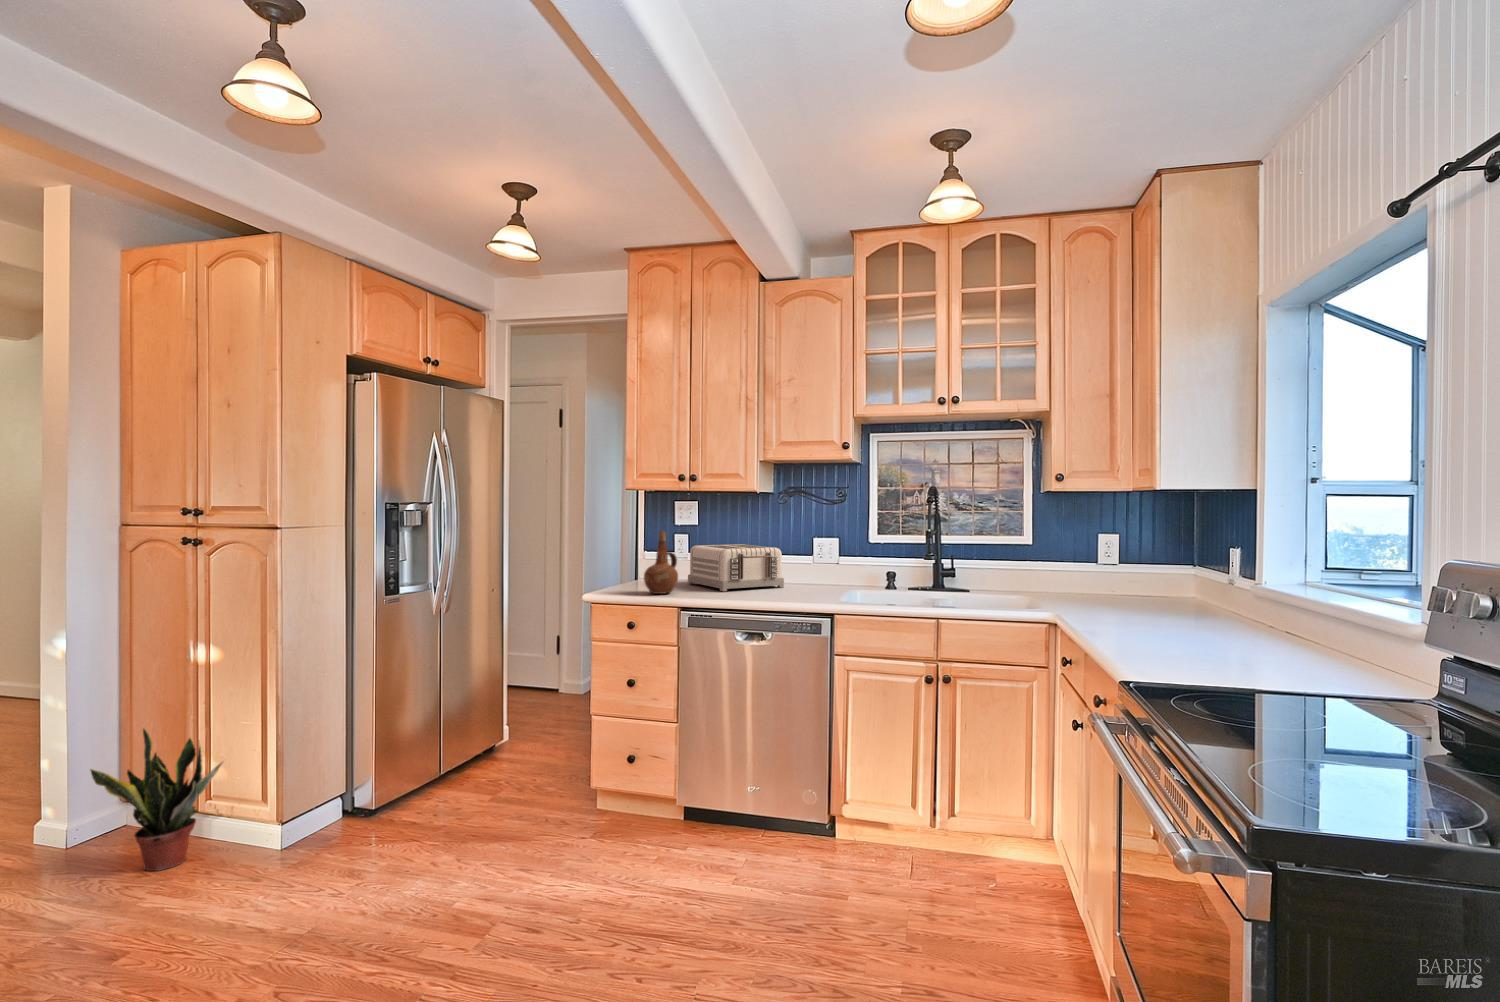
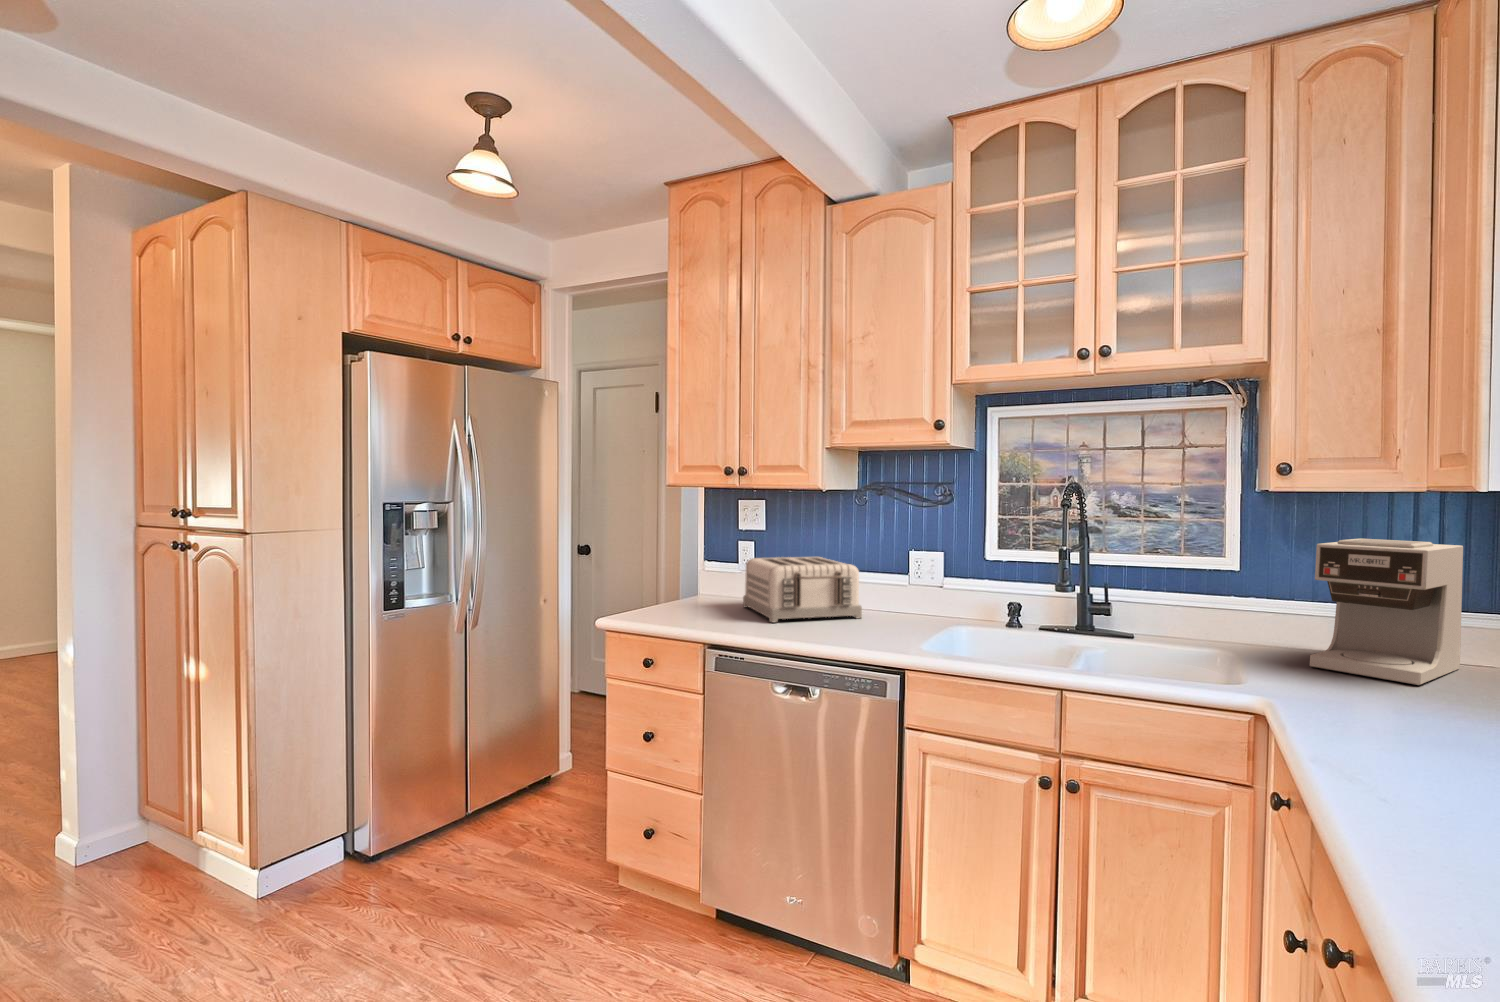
coffee maker: none [1075,521,1153,605] -> present [1310,539,1463,685]
ceramic pitcher: present [644,531,678,594] -> none [668,542,713,623]
potted plant: present [91,729,223,871] -> none [54,751,200,912]

